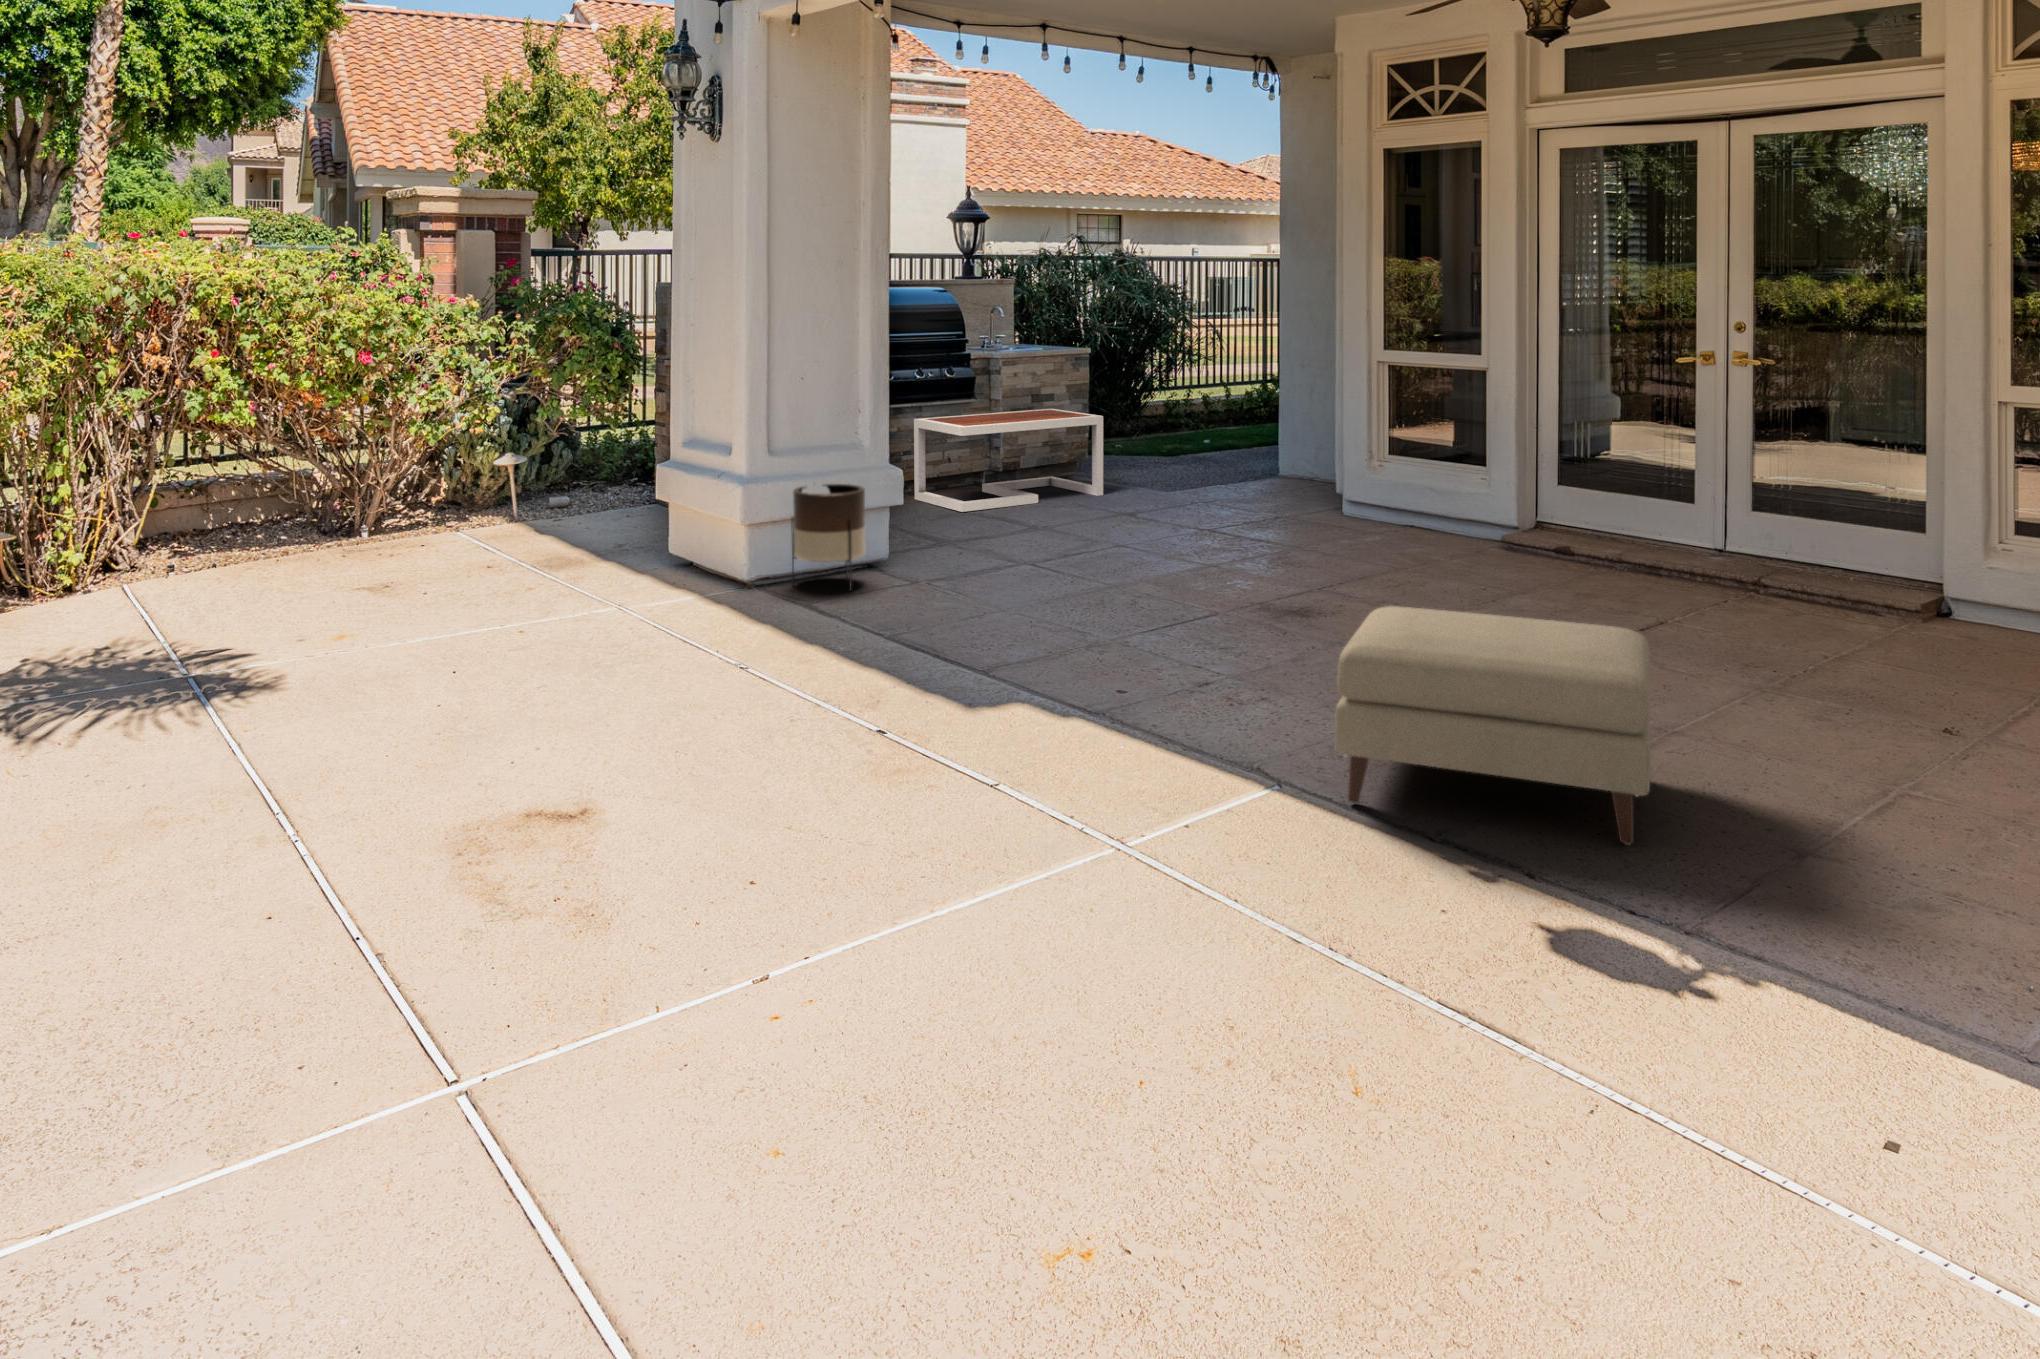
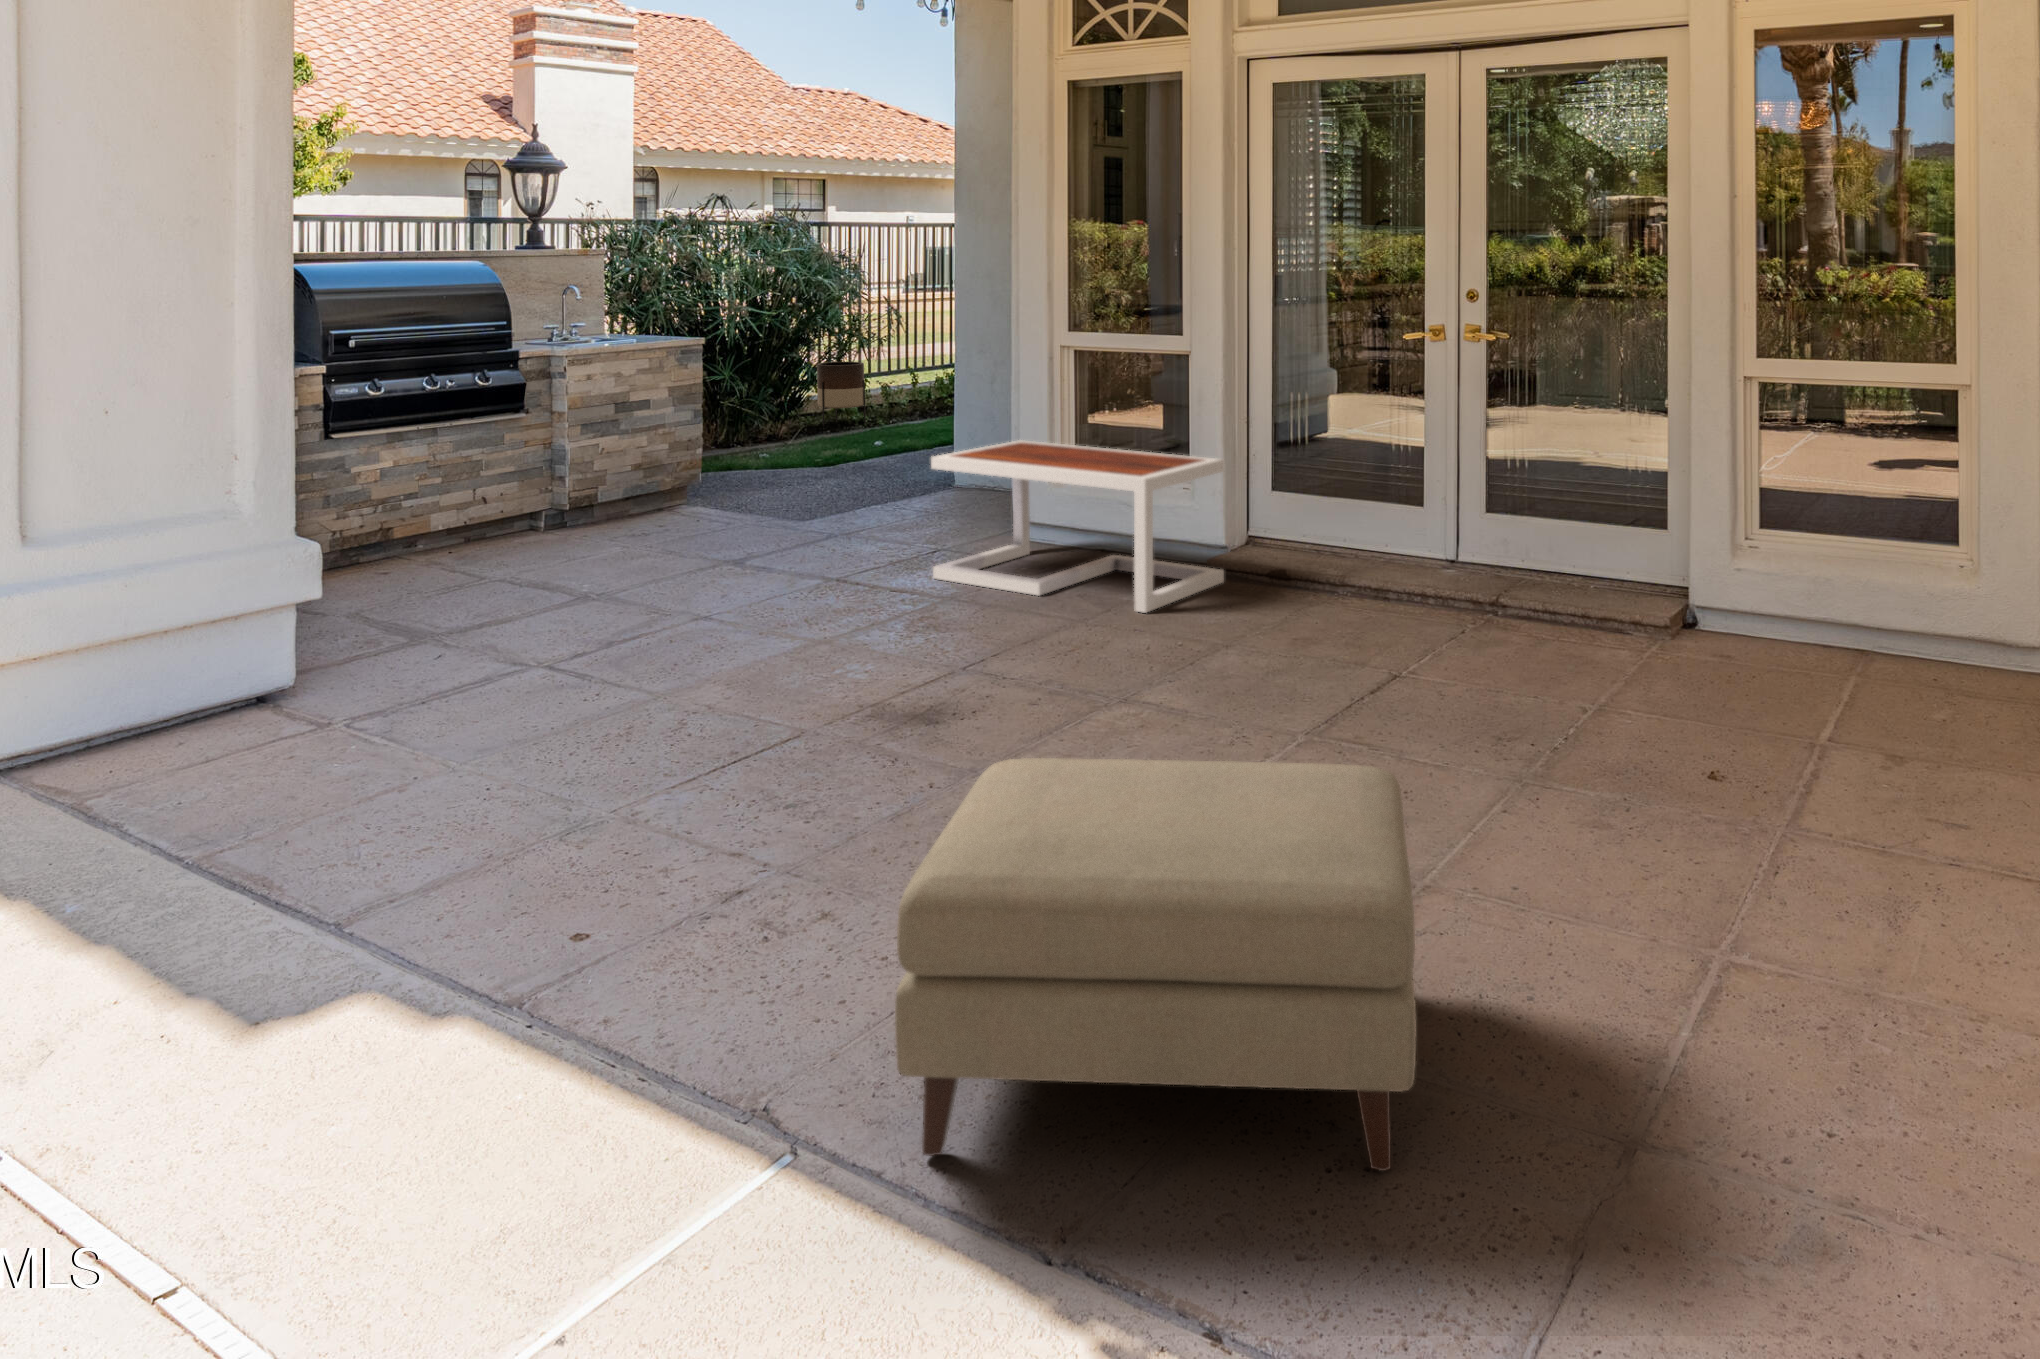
coffee table: present [914,409,1103,512] -> present [931,440,1224,613]
planter: present [791,484,866,590] -> present [817,362,866,427]

